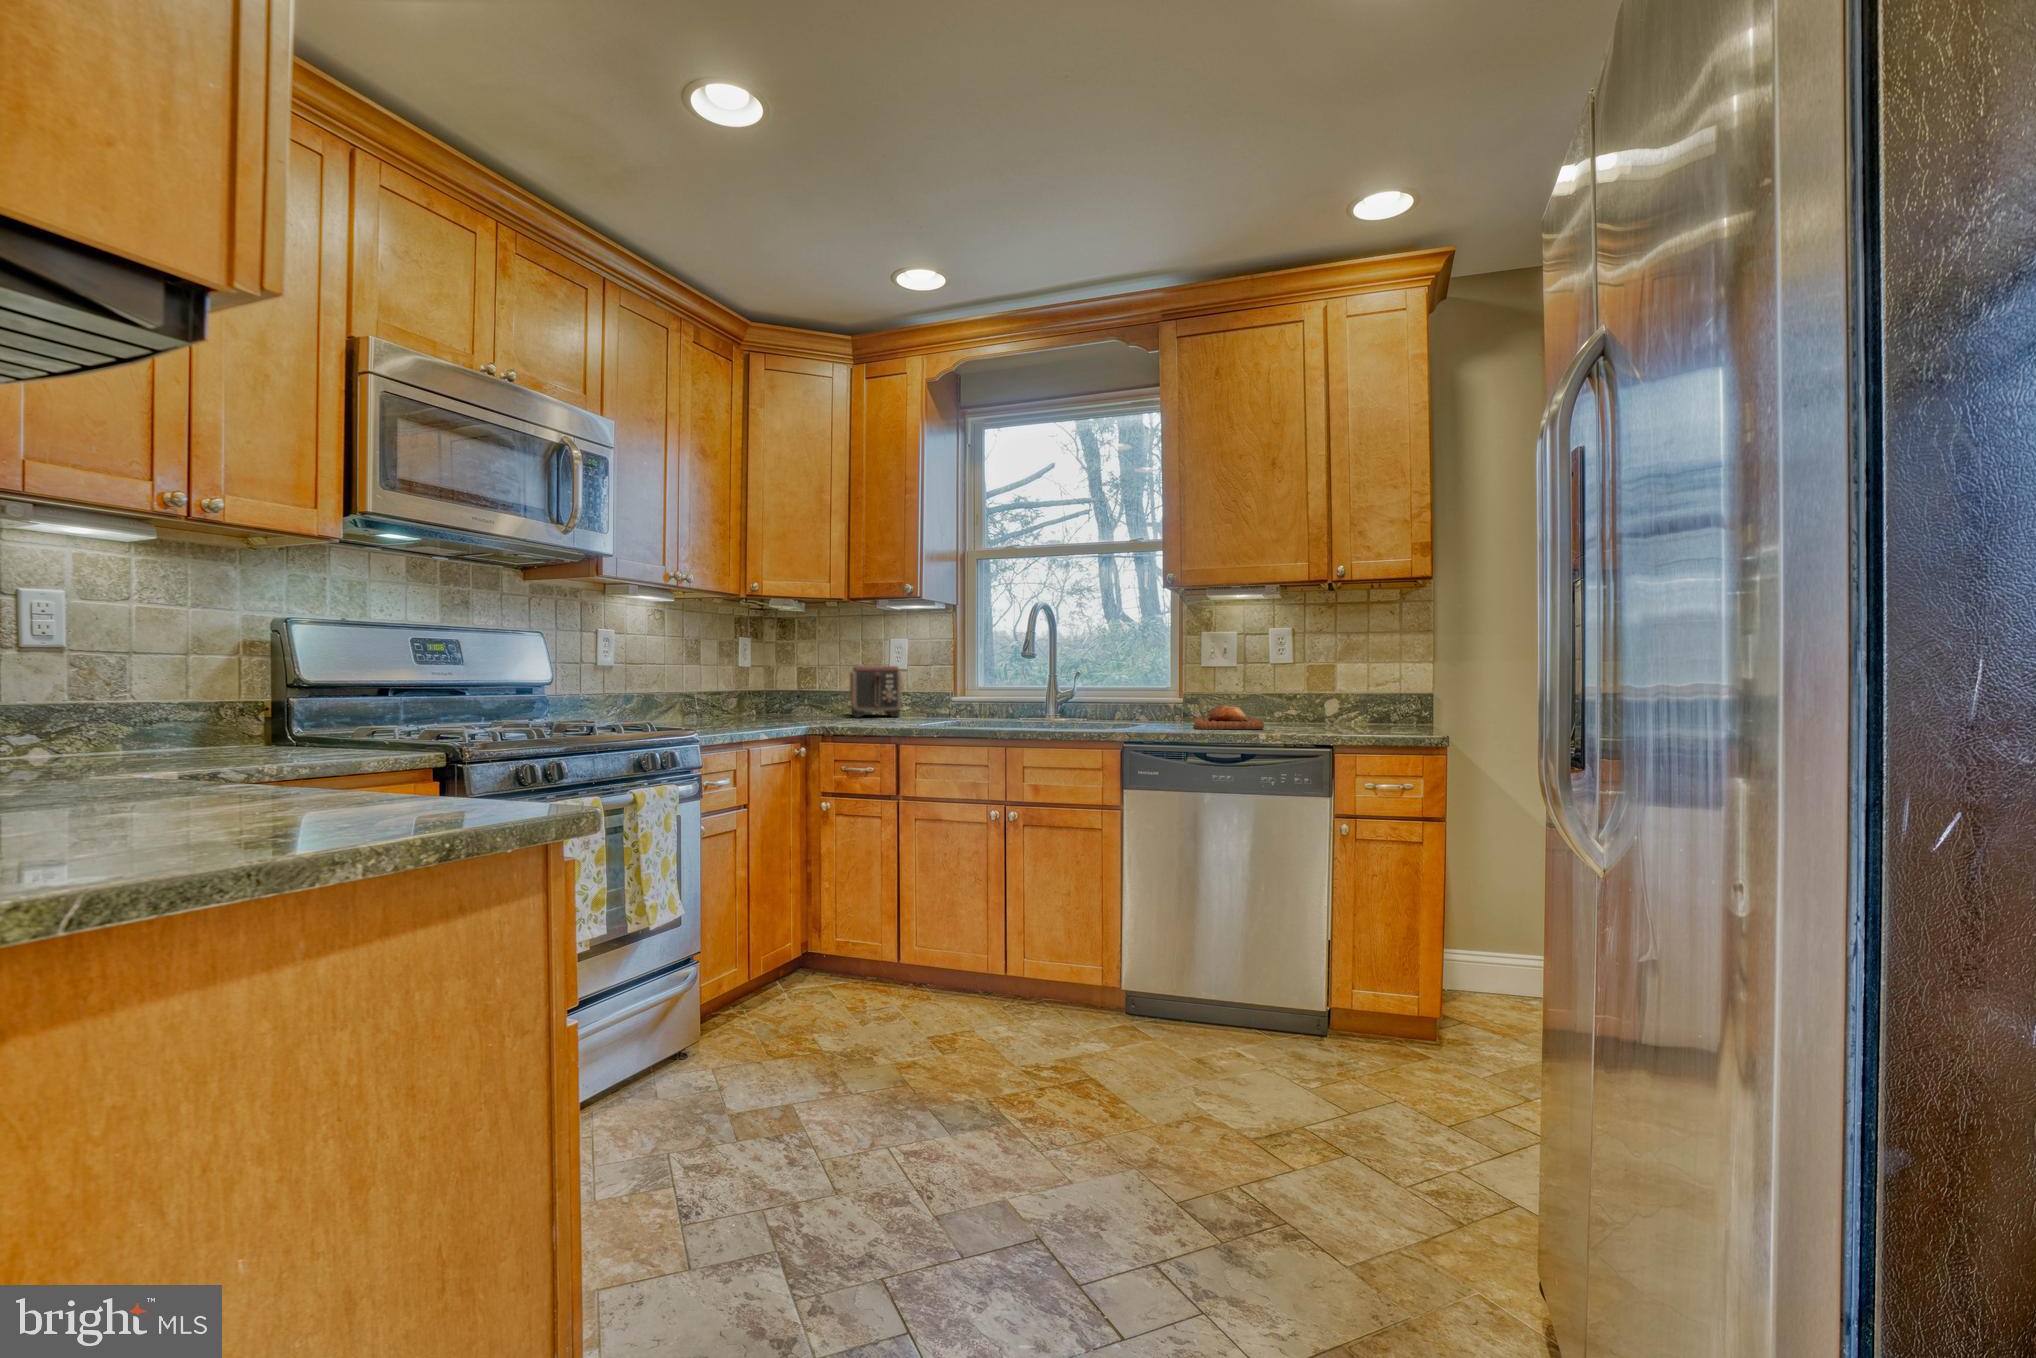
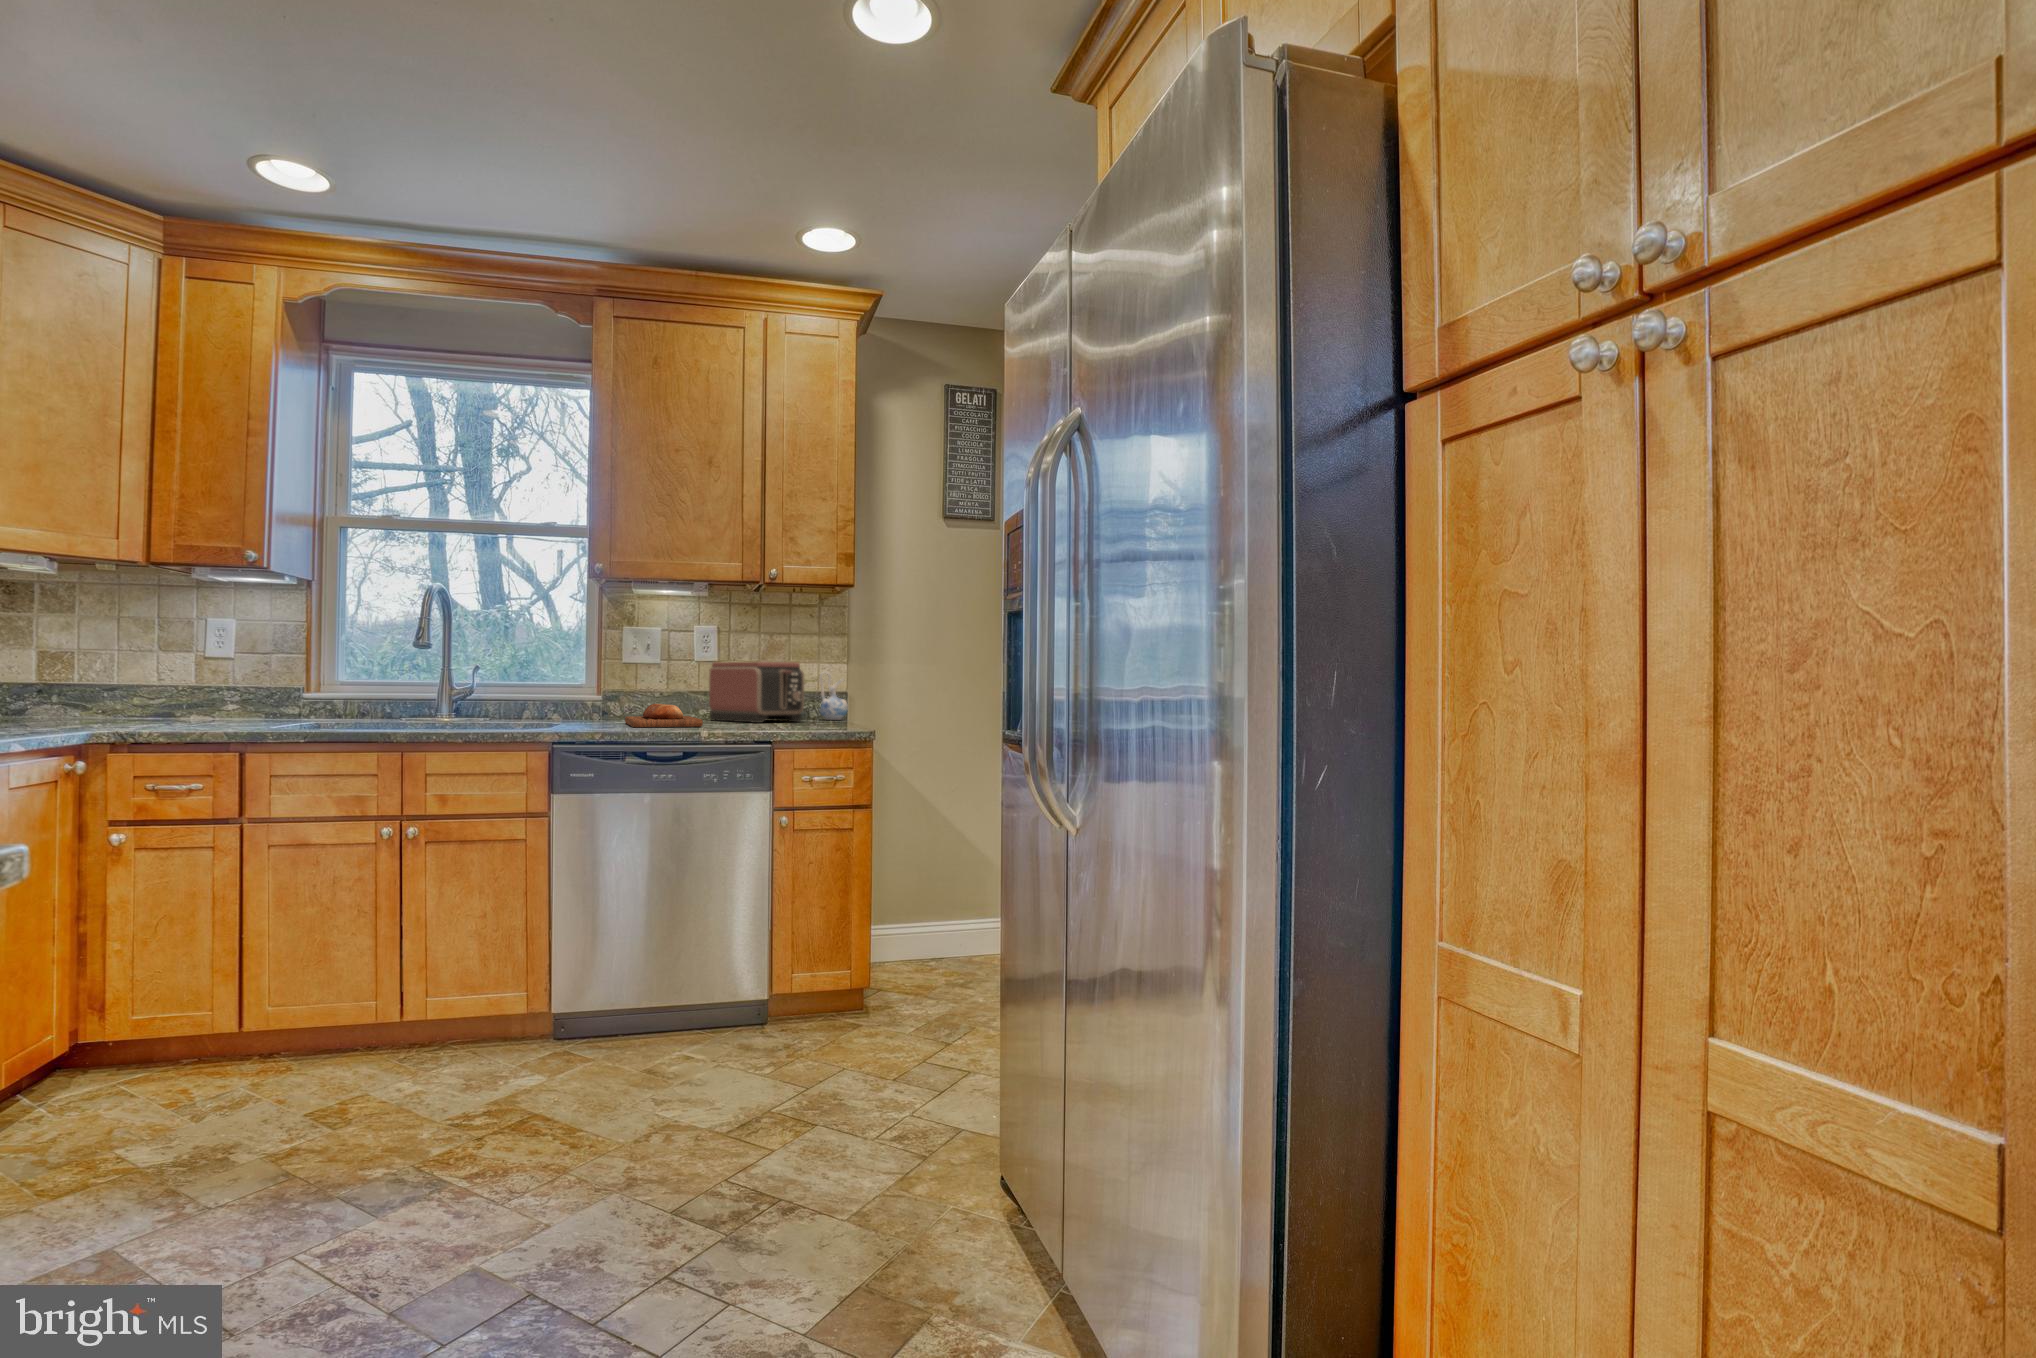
toaster: present [850,666,901,718] -> present [709,662,804,723]
ceramic pitcher: none [1396,671,1430,723] -> present [819,671,848,720]

